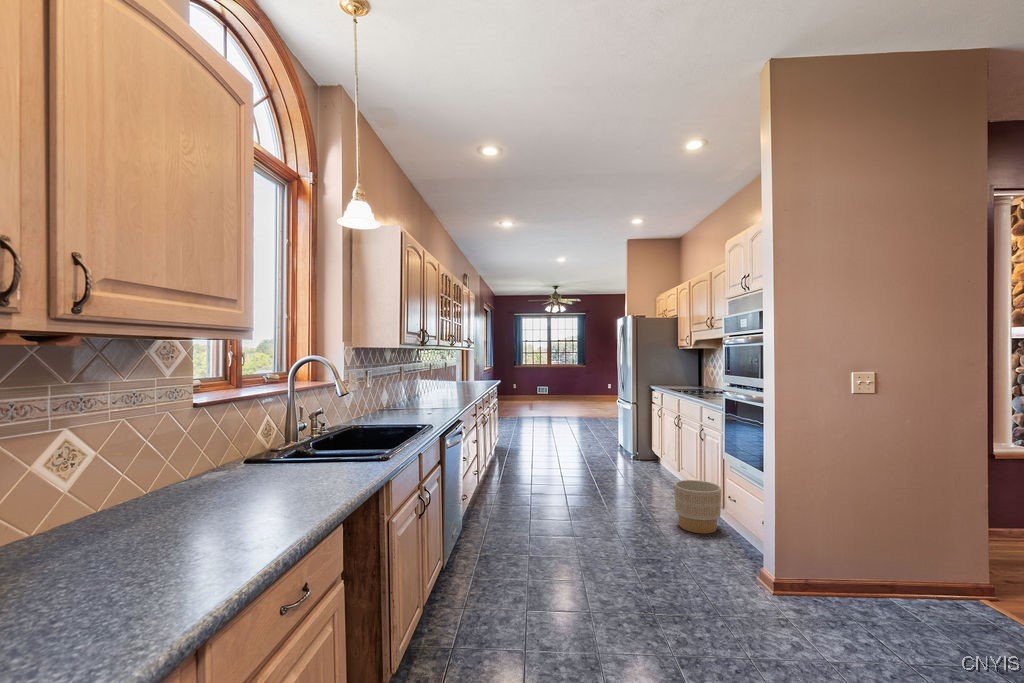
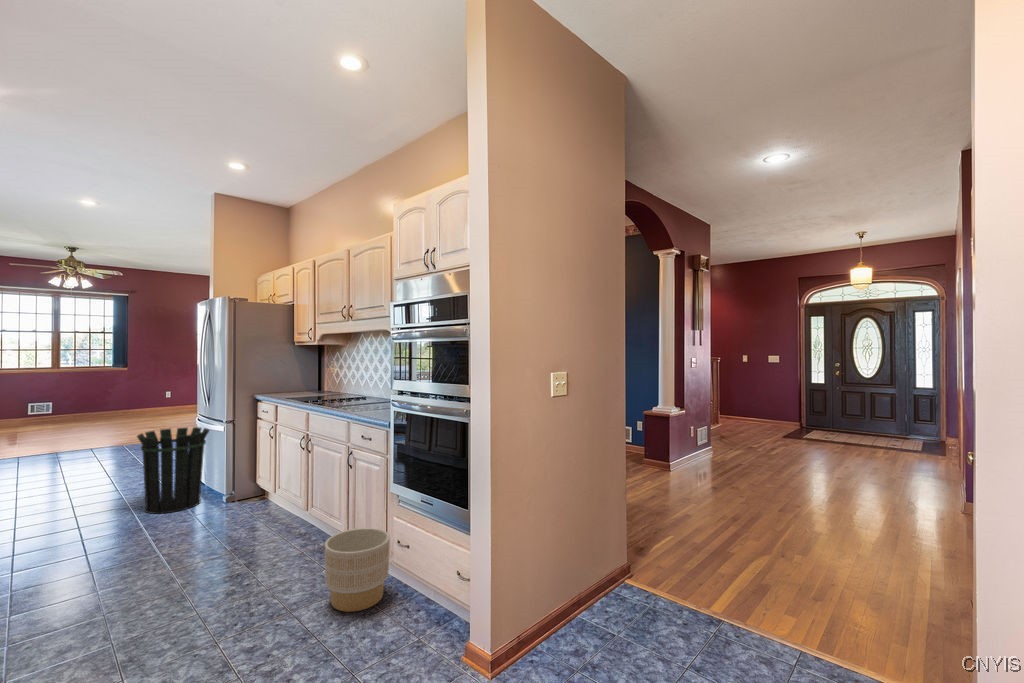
waste bin: none [584,405,624,459] -> present [137,427,209,514]

